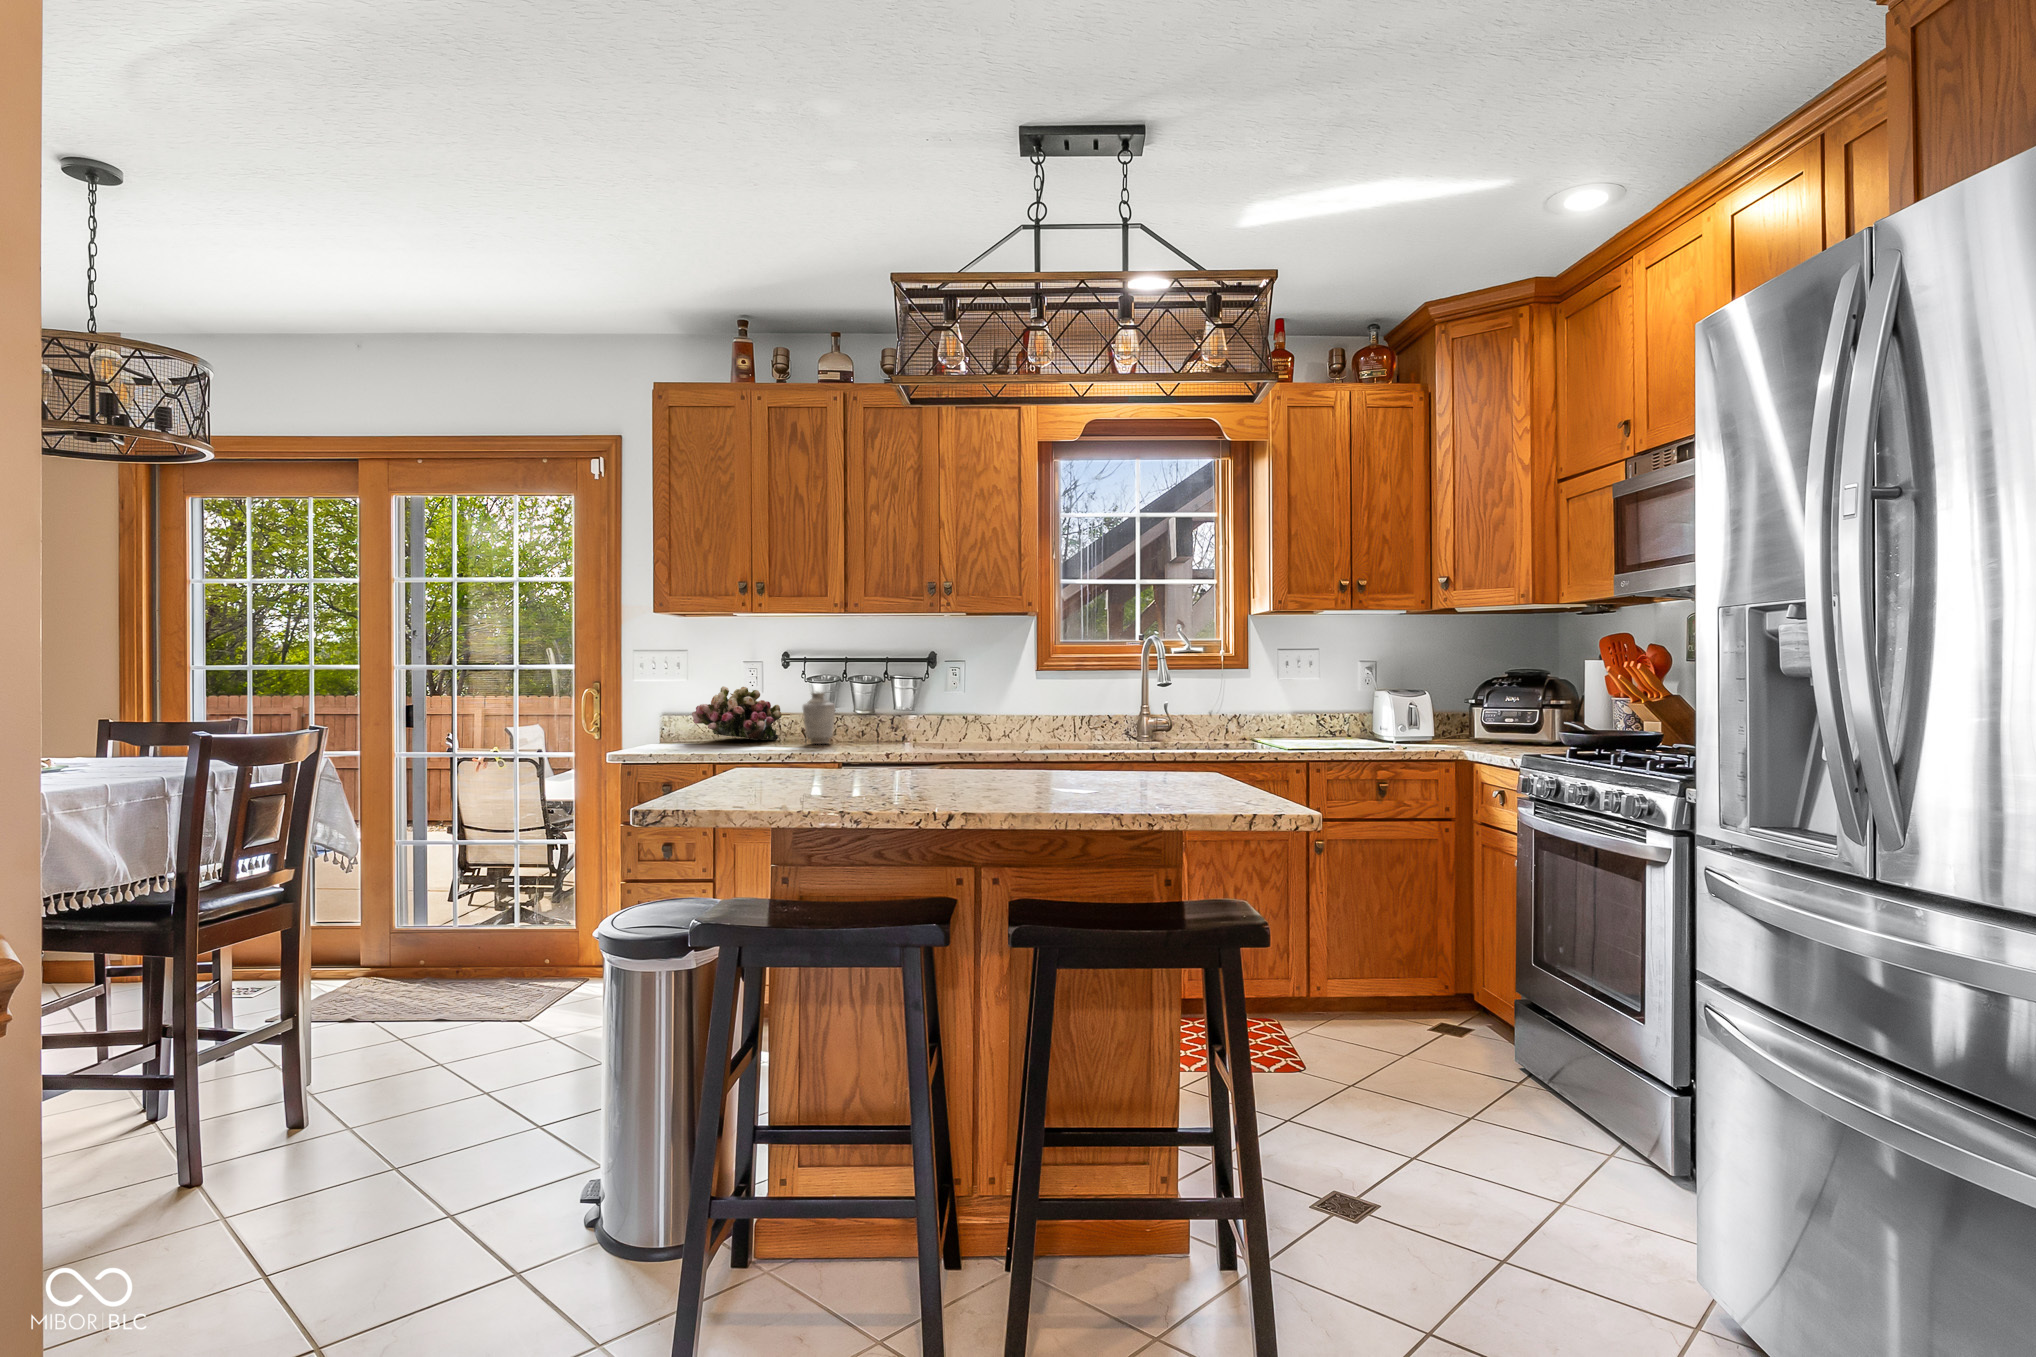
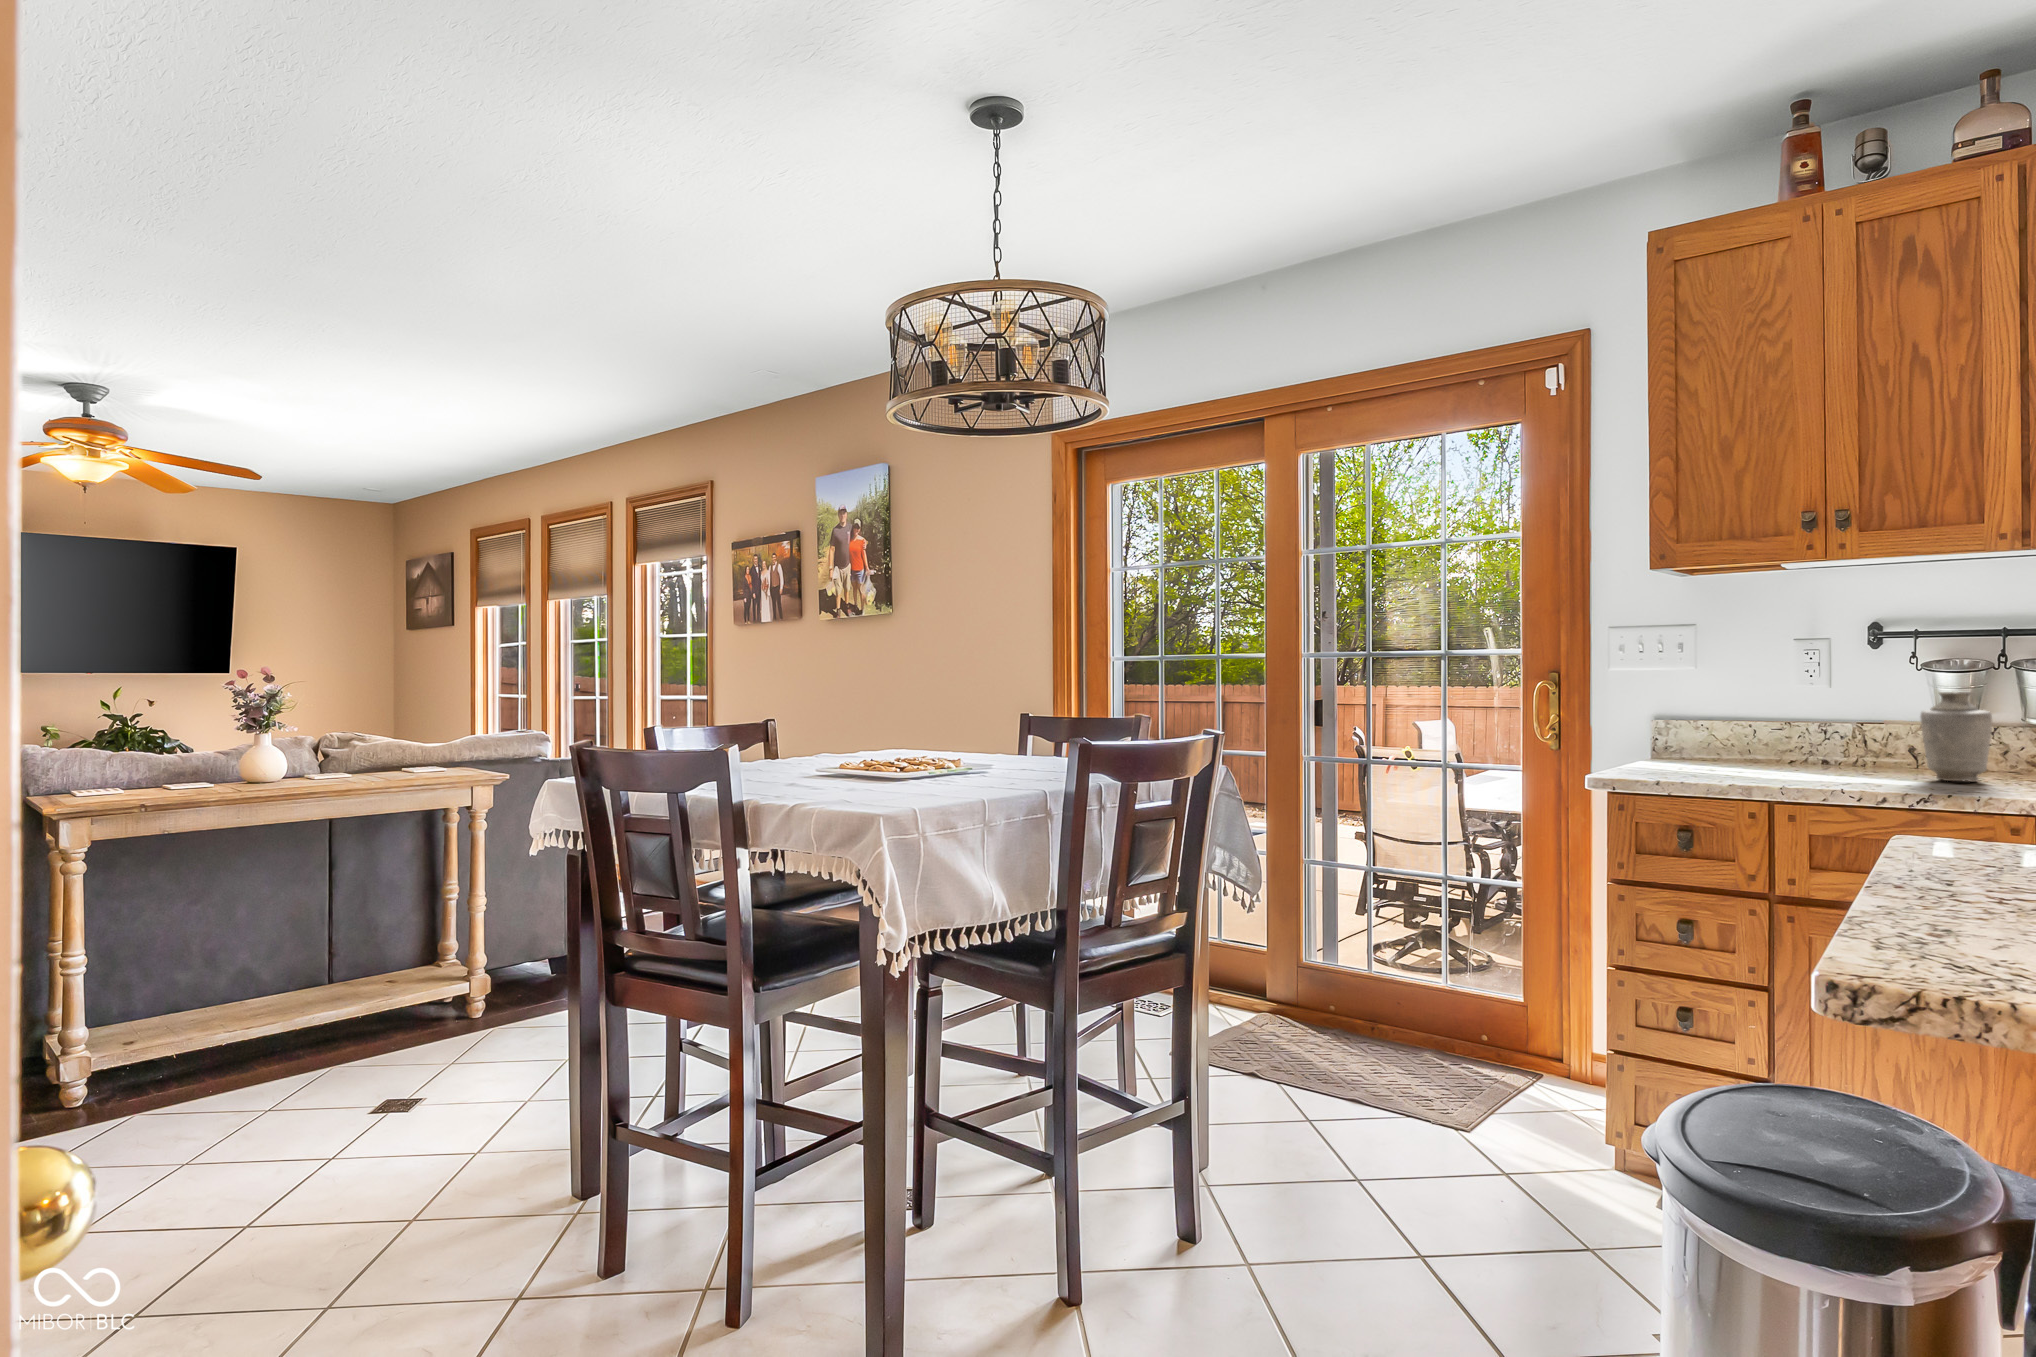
flower arrangement: present [692,686,782,740] -> none [1702,679,1868,768]

